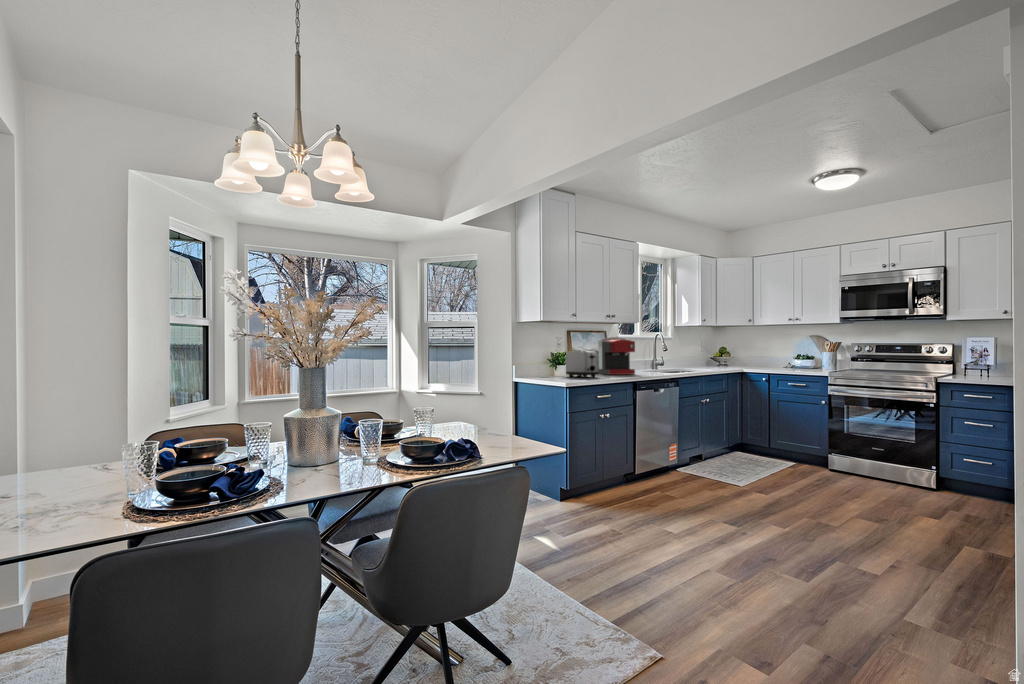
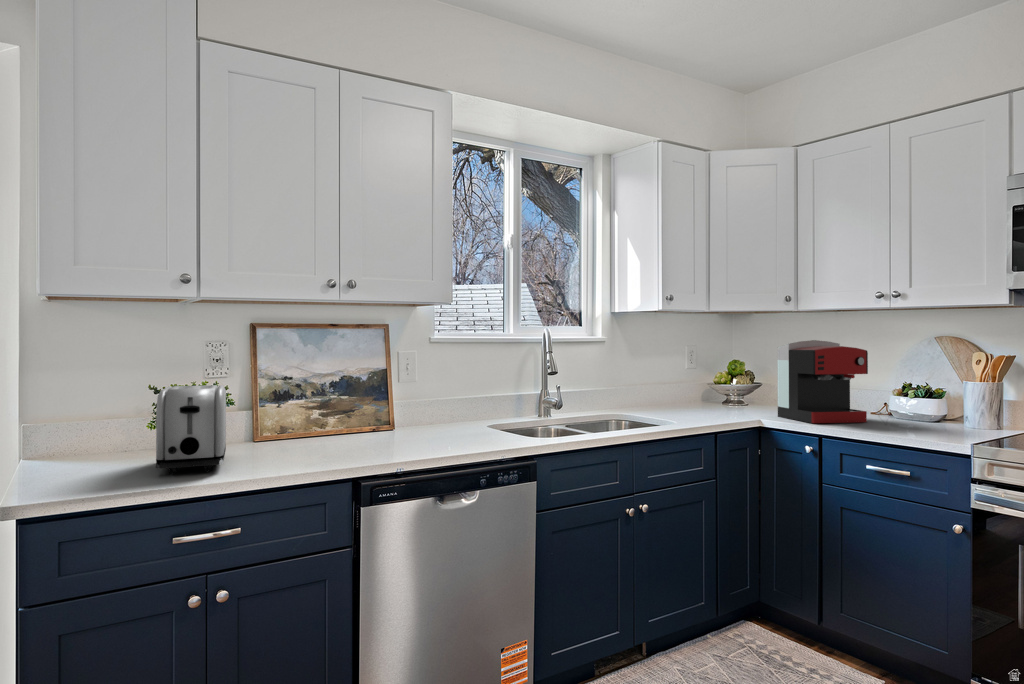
coffee maker: present [598,337,635,375] -> present [777,340,868,423]

